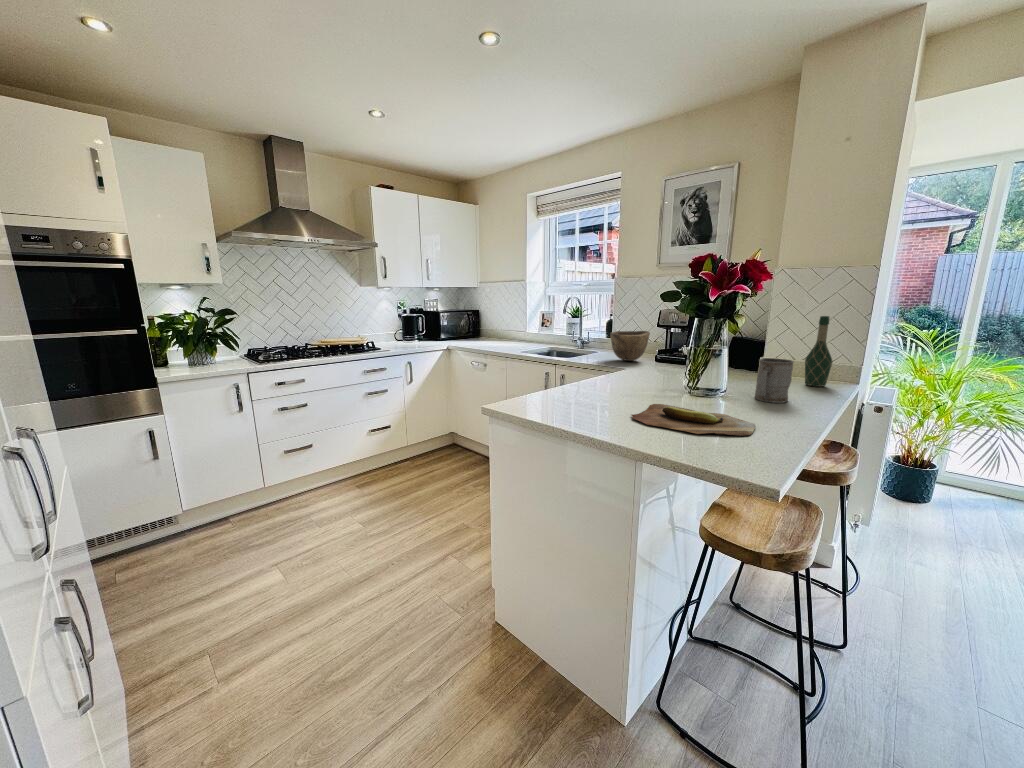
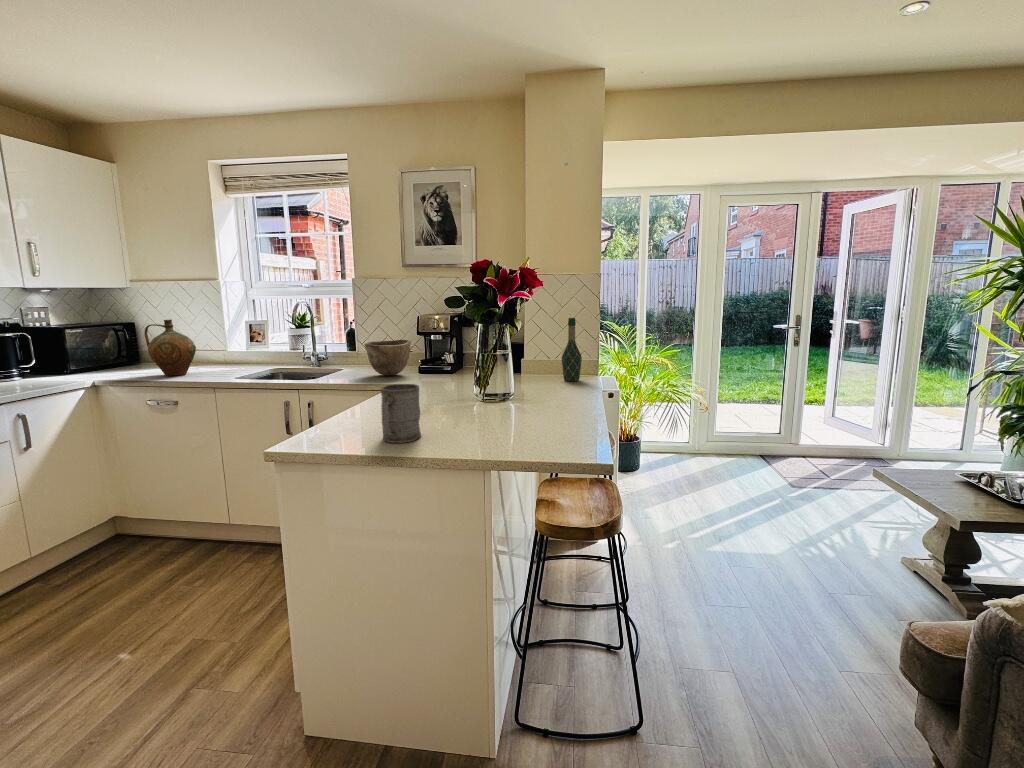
ceramic jug: none [475,309,503,347] -> present [145,320,196,376]
mug: present [755,358,794,403] -> present [380,384,421,443]
cutting board: present [632,404,755,436] -> none [450,413,563,434]

